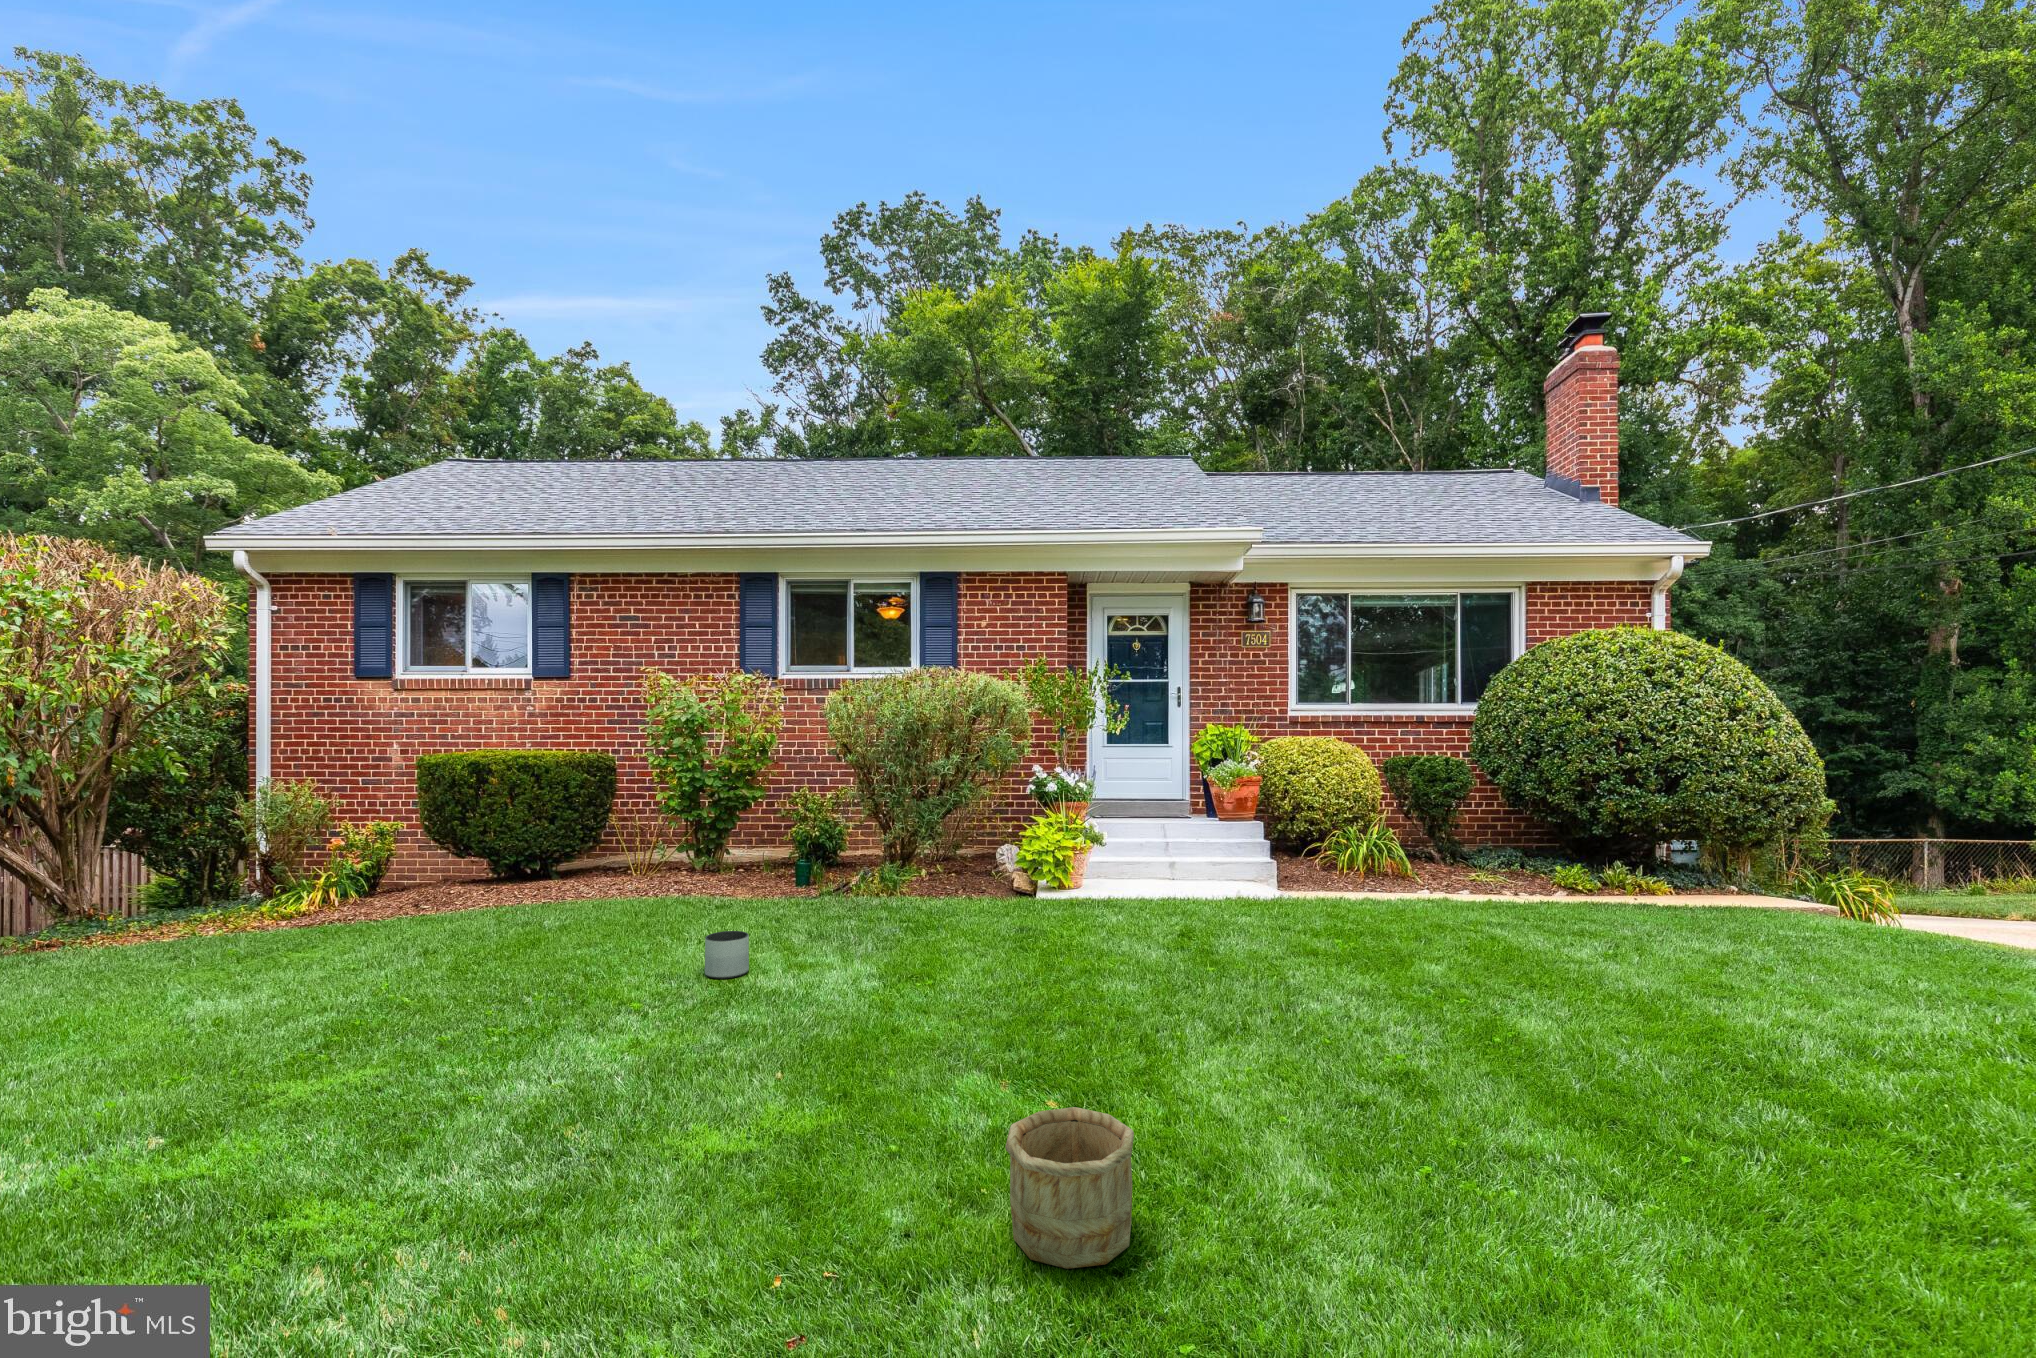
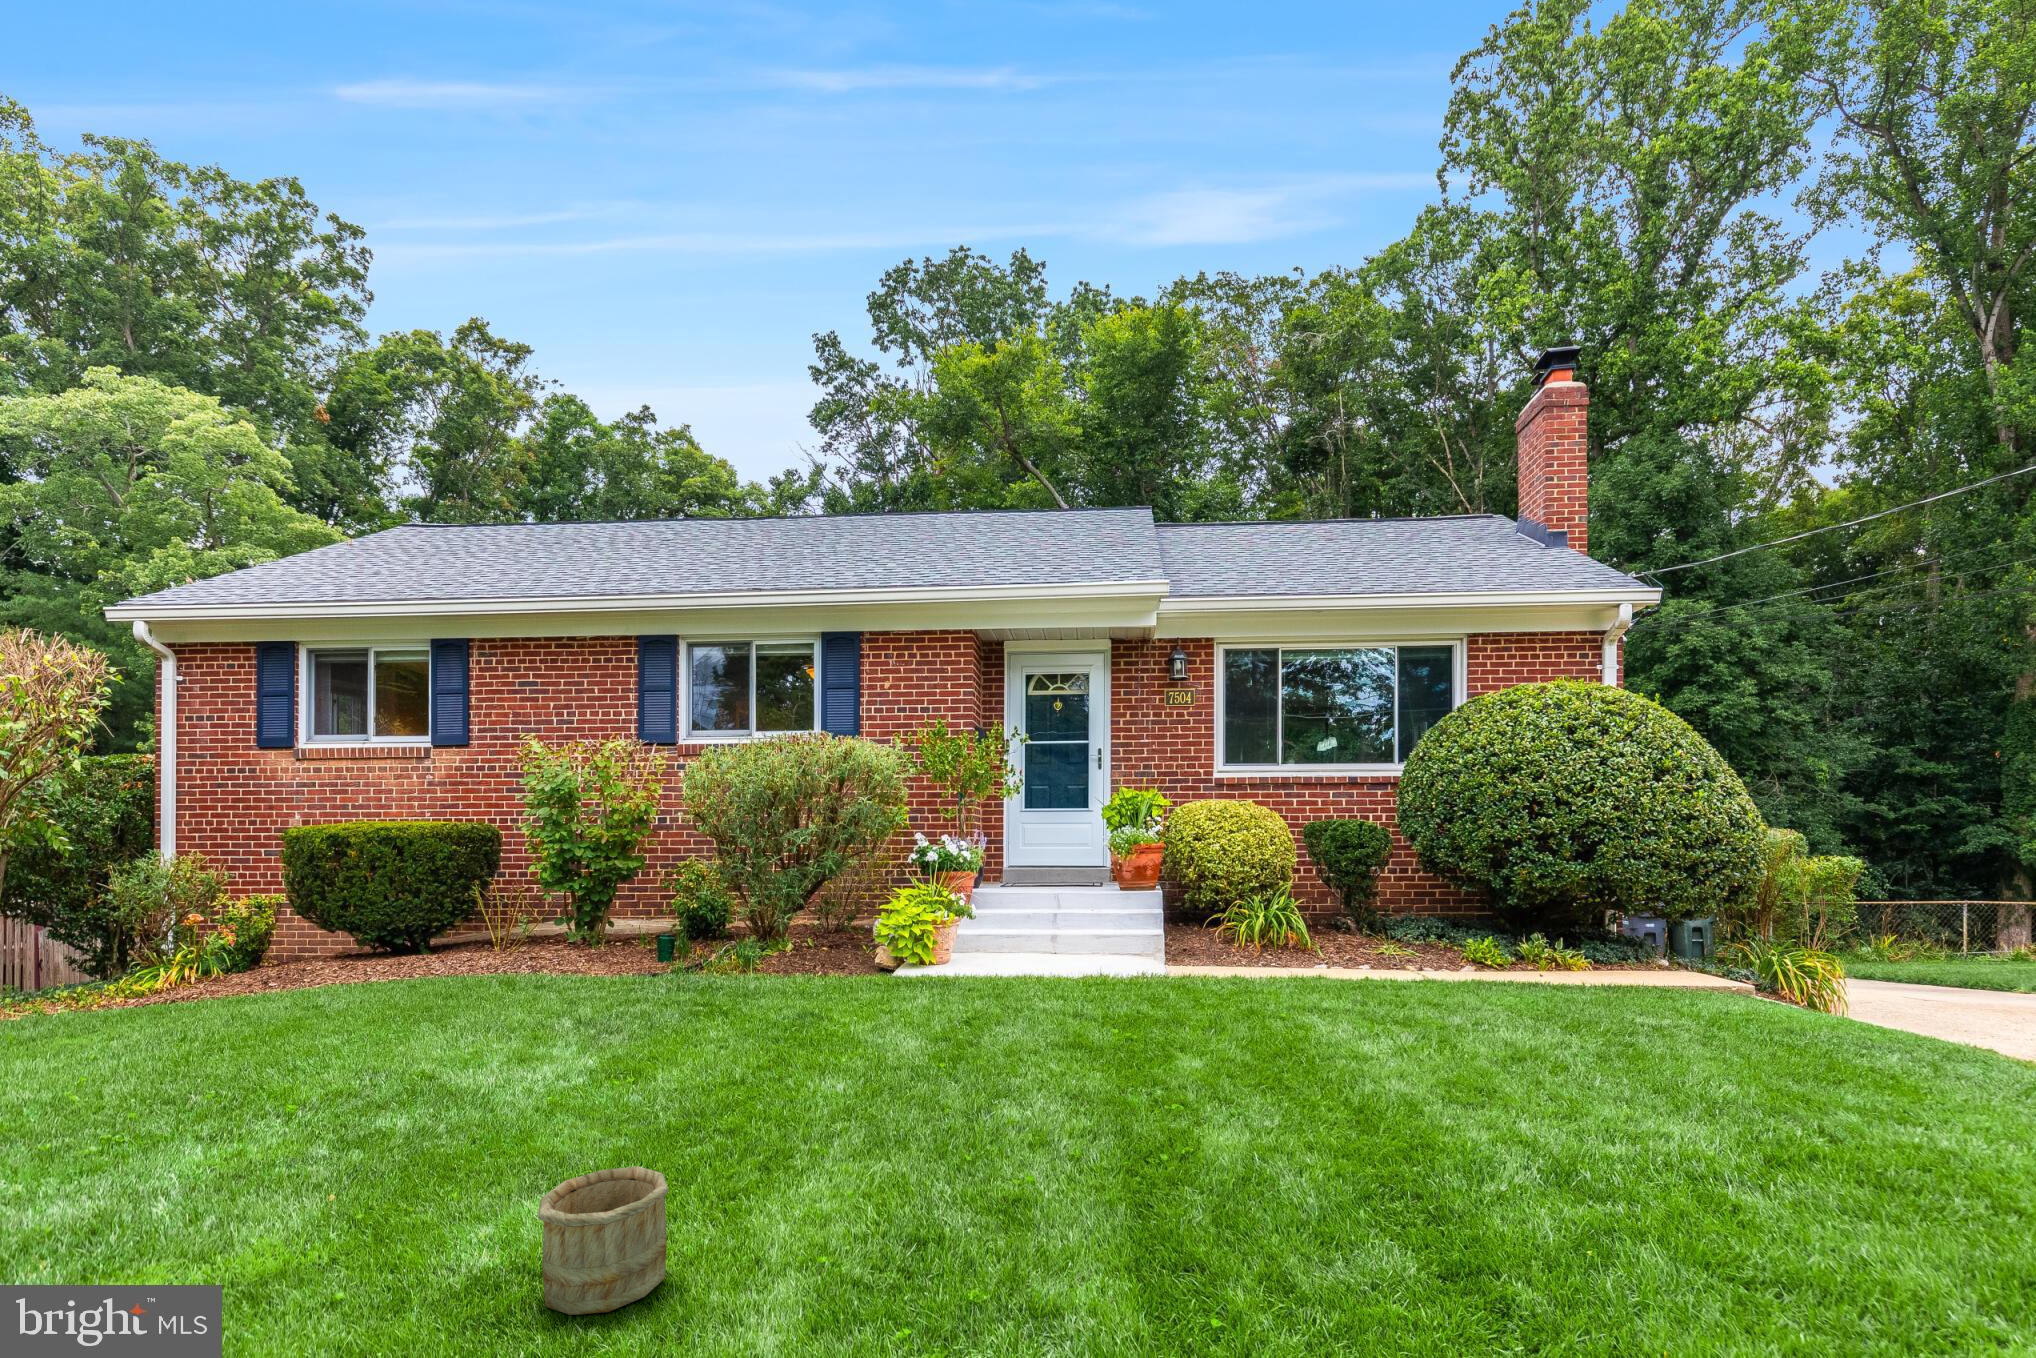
planter: present [705,931,749,979] -> none [488,1004,536,1051]

